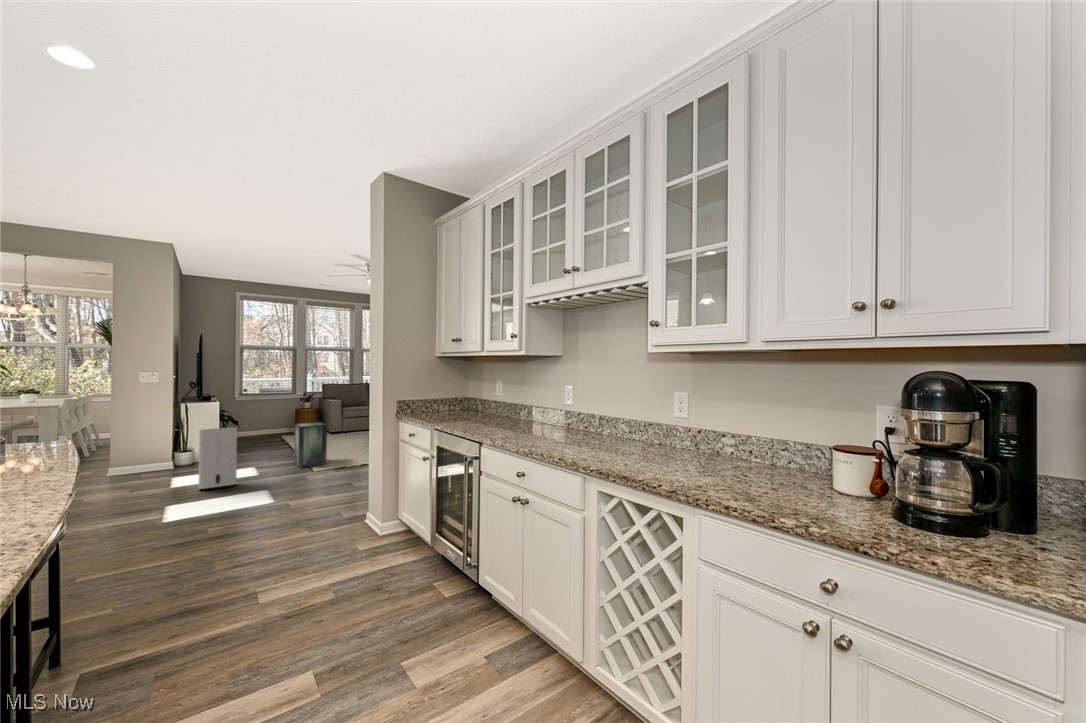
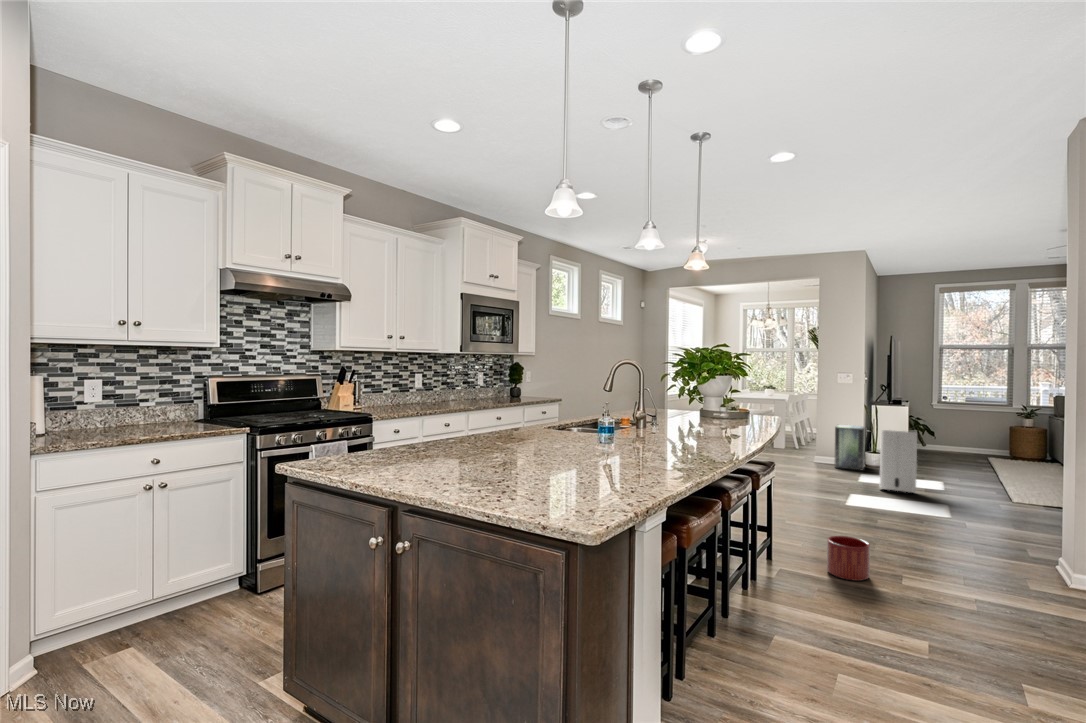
storage box: present [294,422,327,468] -> present [835,425,865,470]
planter: none [160,572,221,637] -> present [827,536,870,581]

